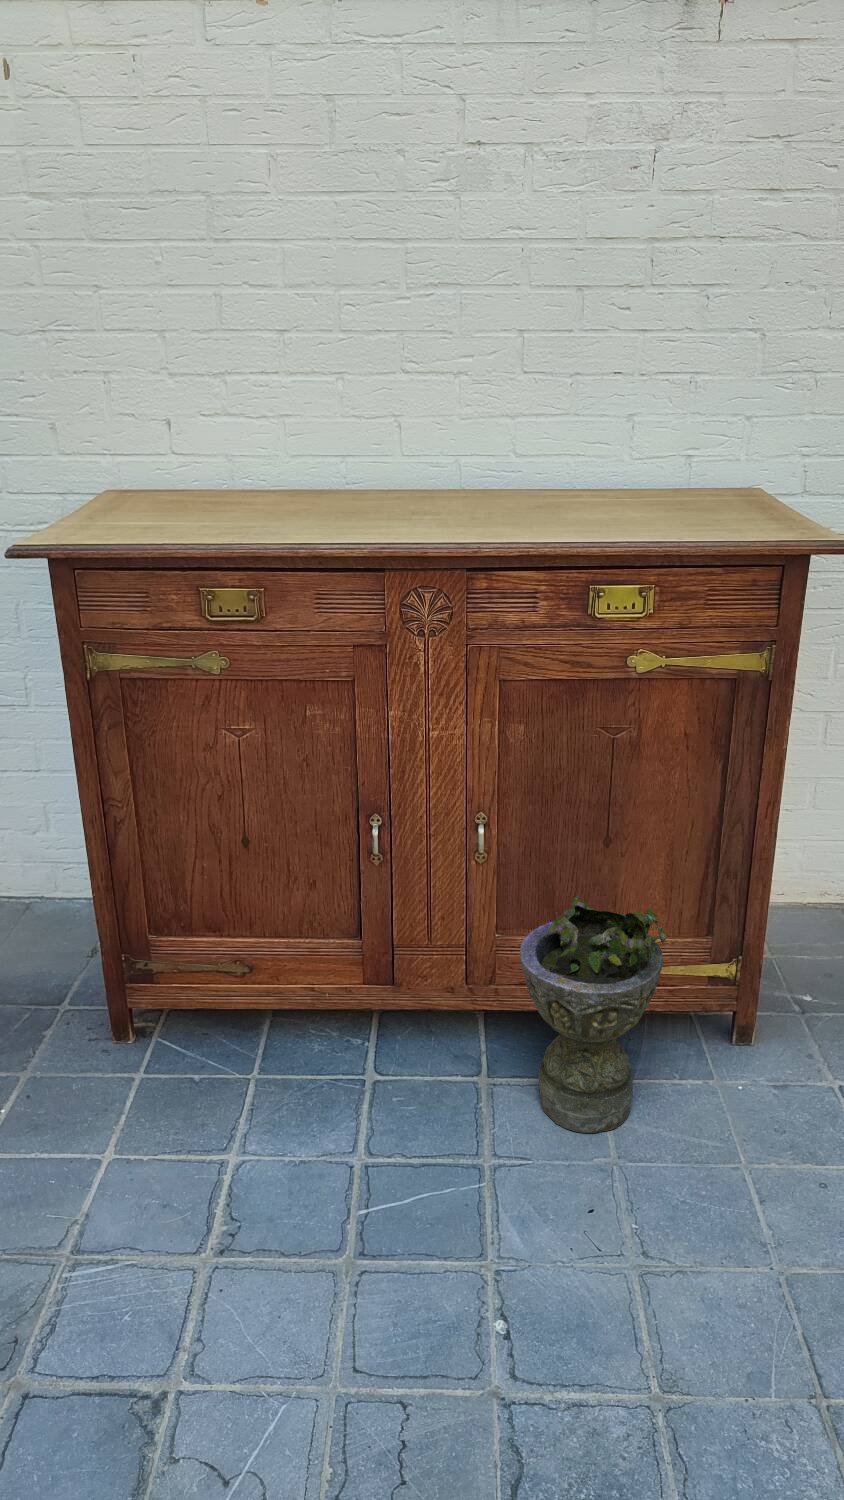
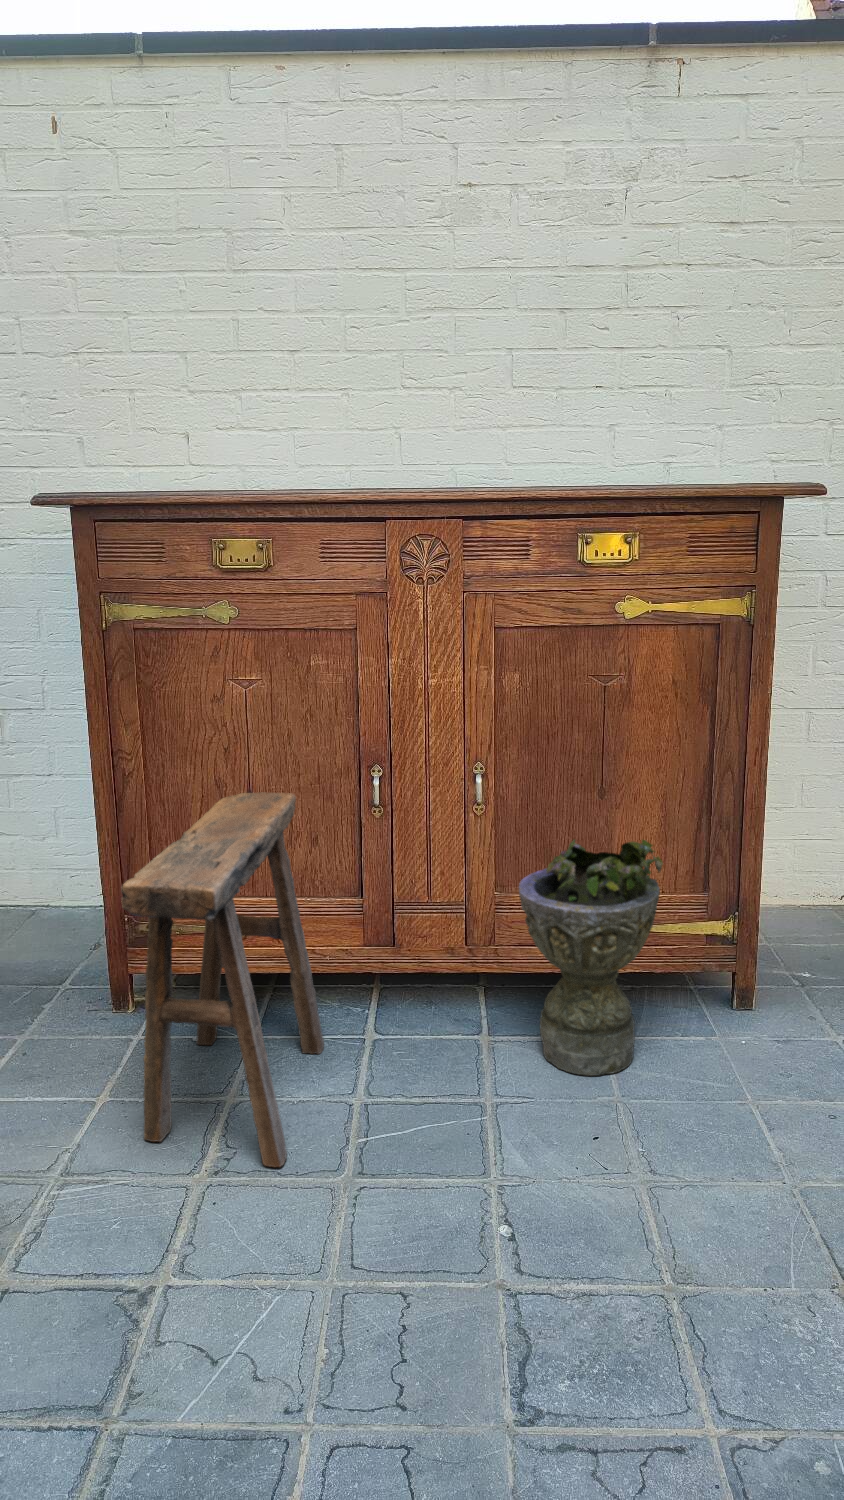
stool: none [120,846,325,1248] -> present [121,792,324,1167]

